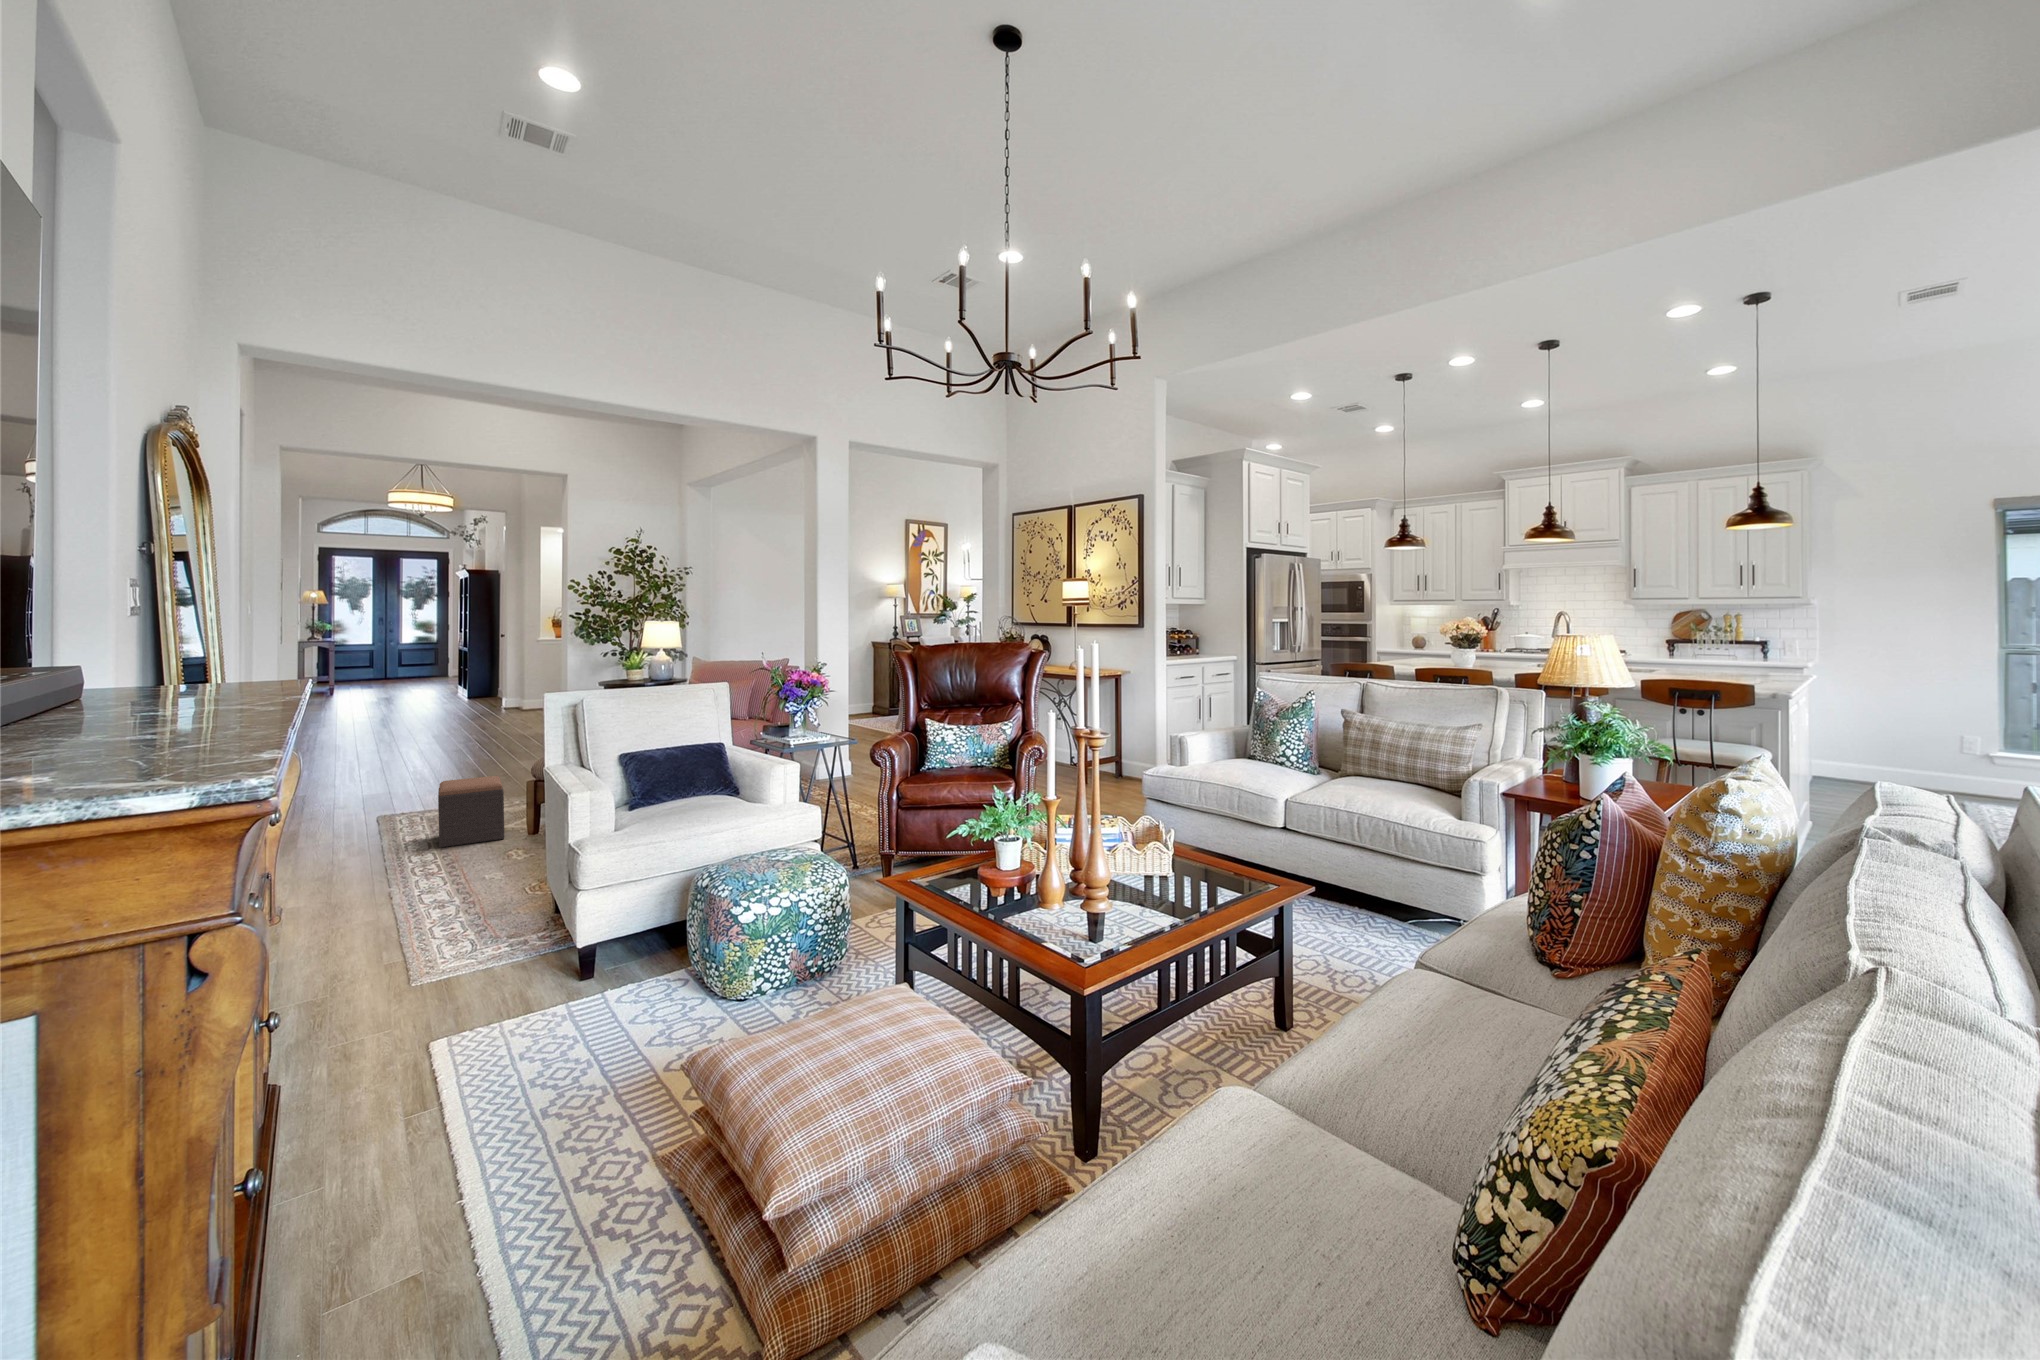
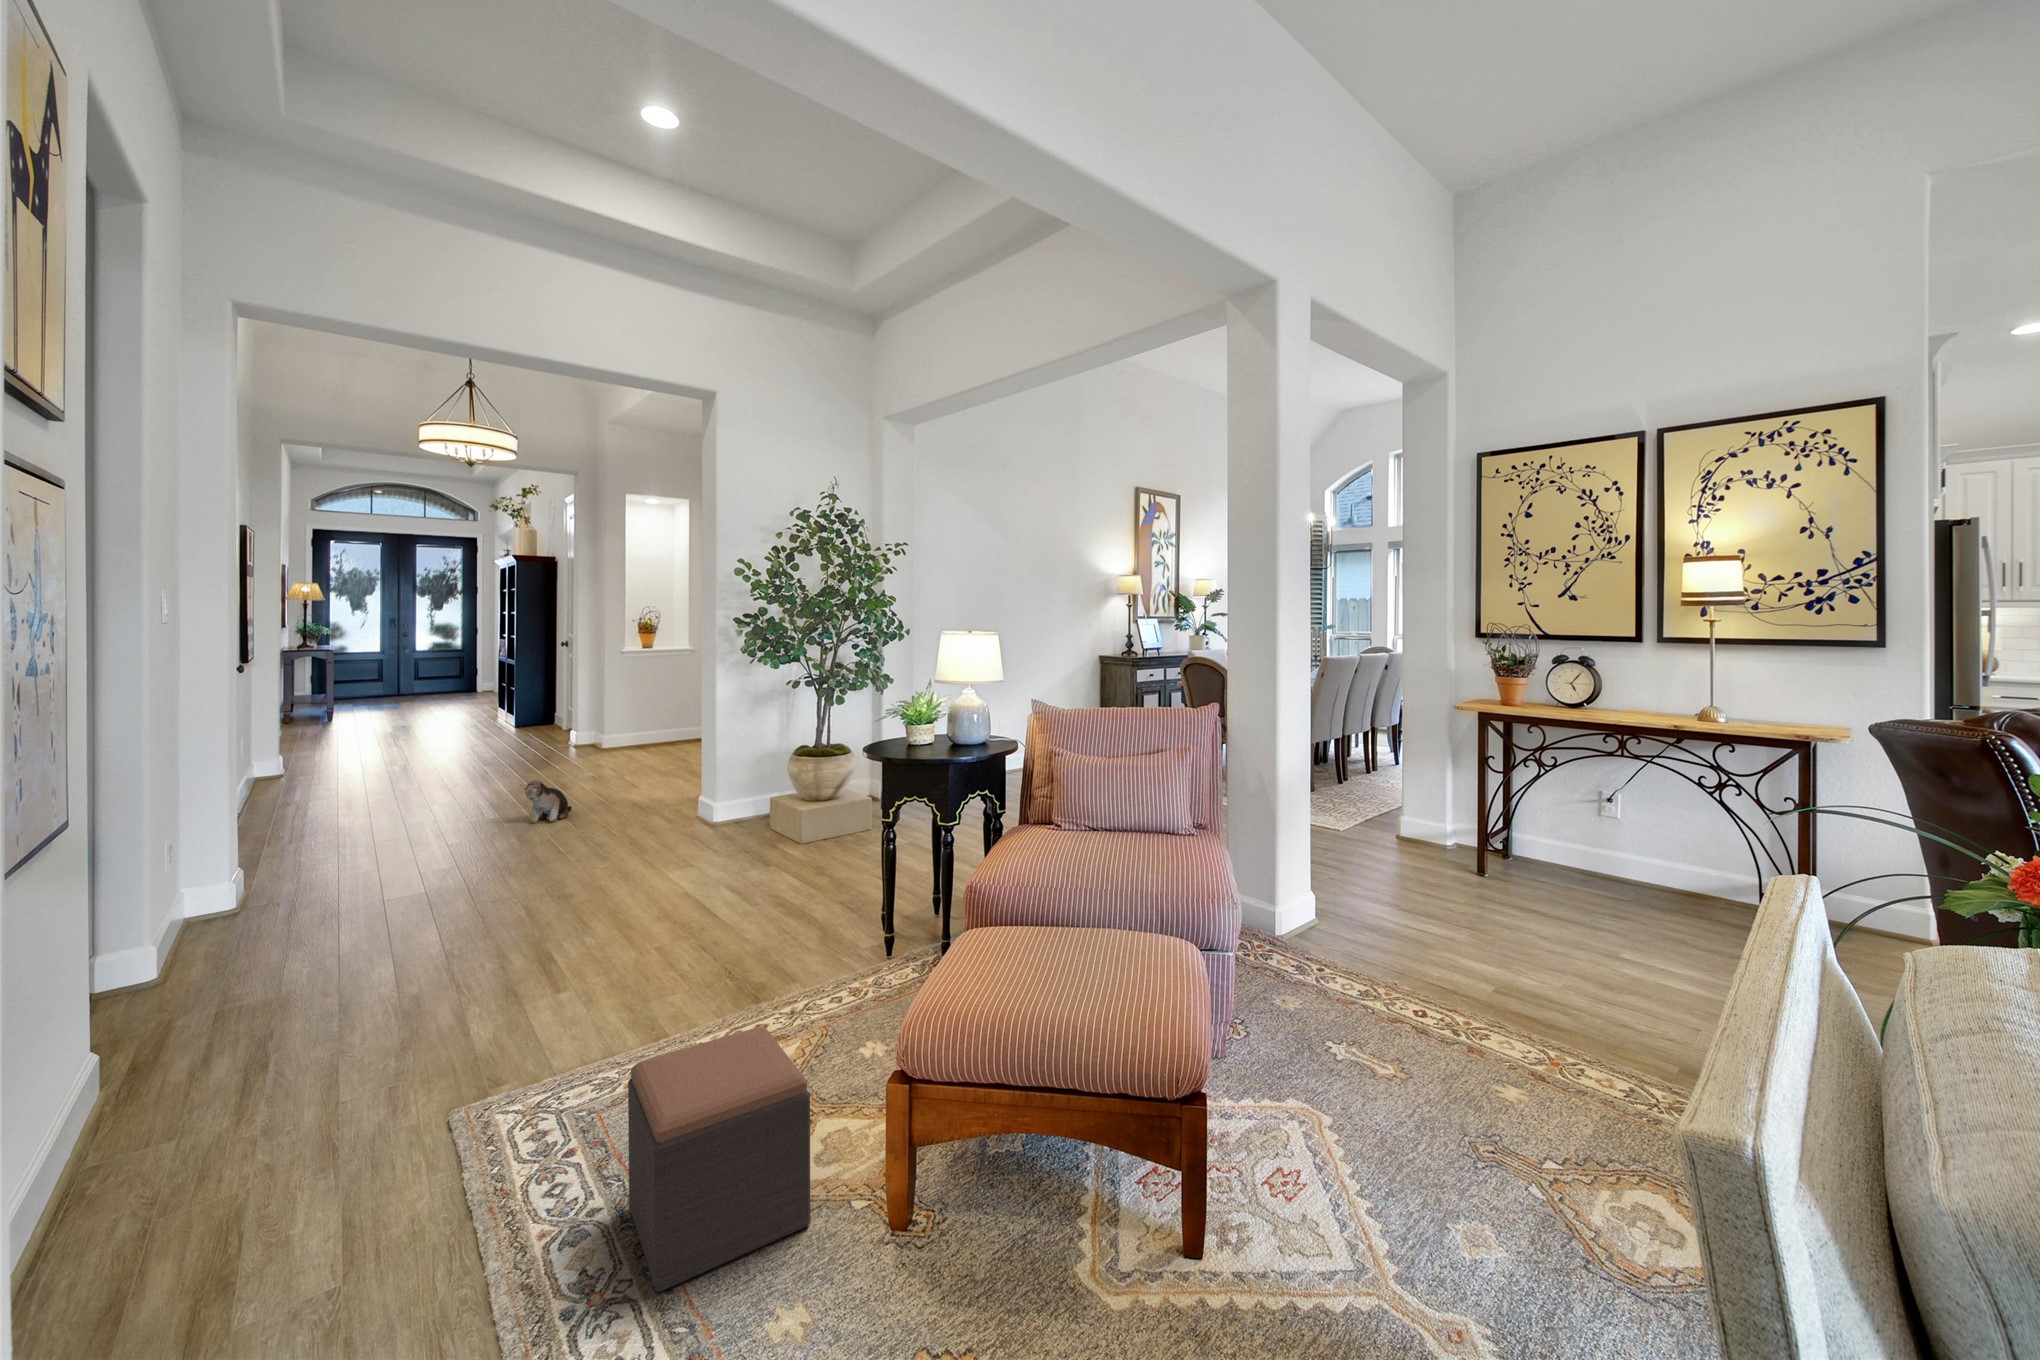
plush toy: none [447,717,485,744] -> present [520,780,572,823]

